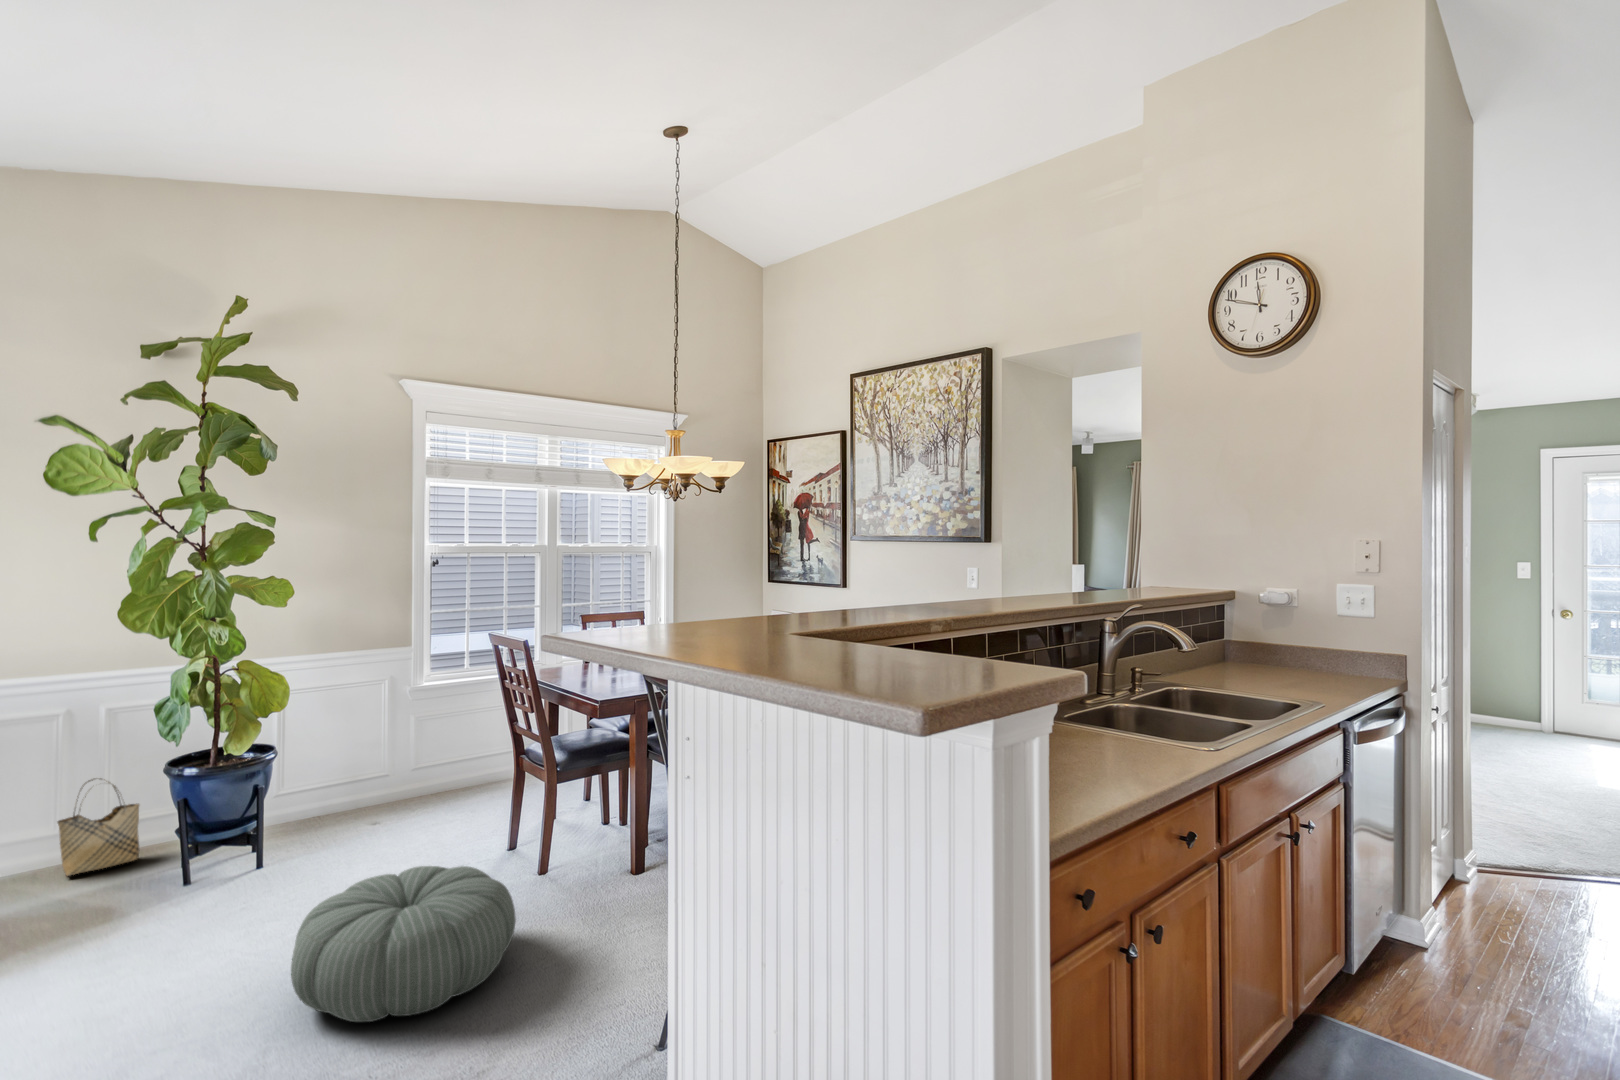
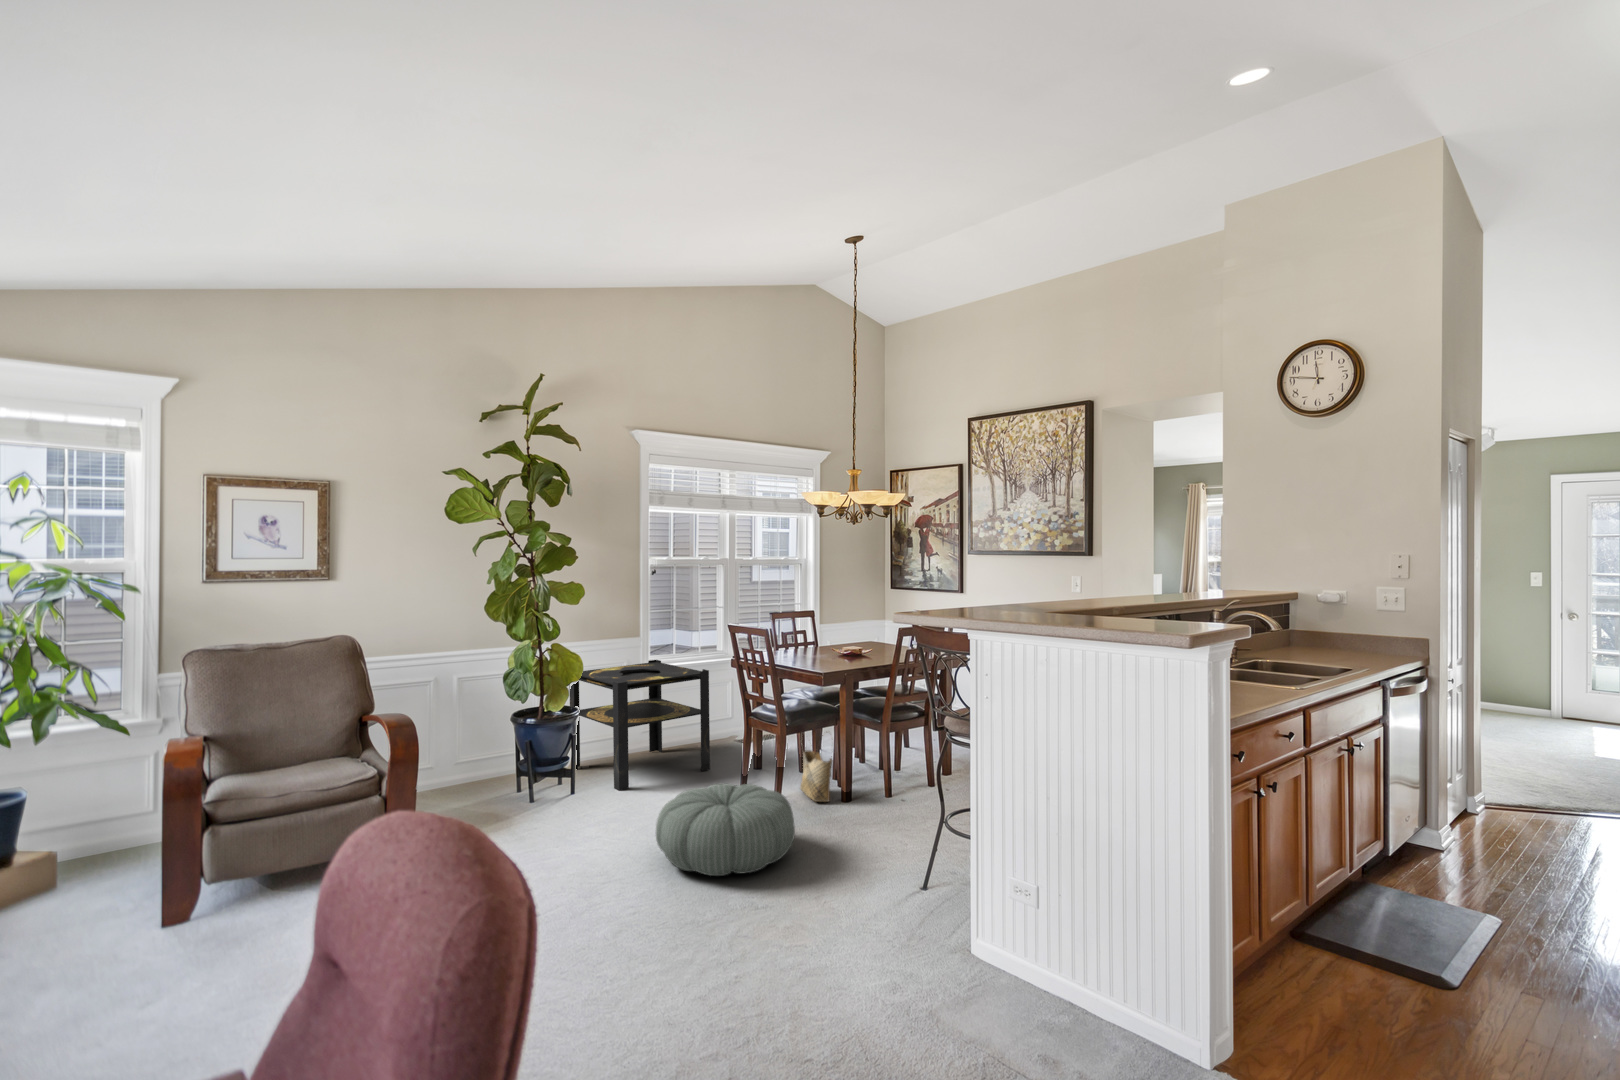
side table: none [301,677,486,859] -> present [570,660,710,791]
woven basket: present [57,778,140,876] -> present [800,735,832,802]

